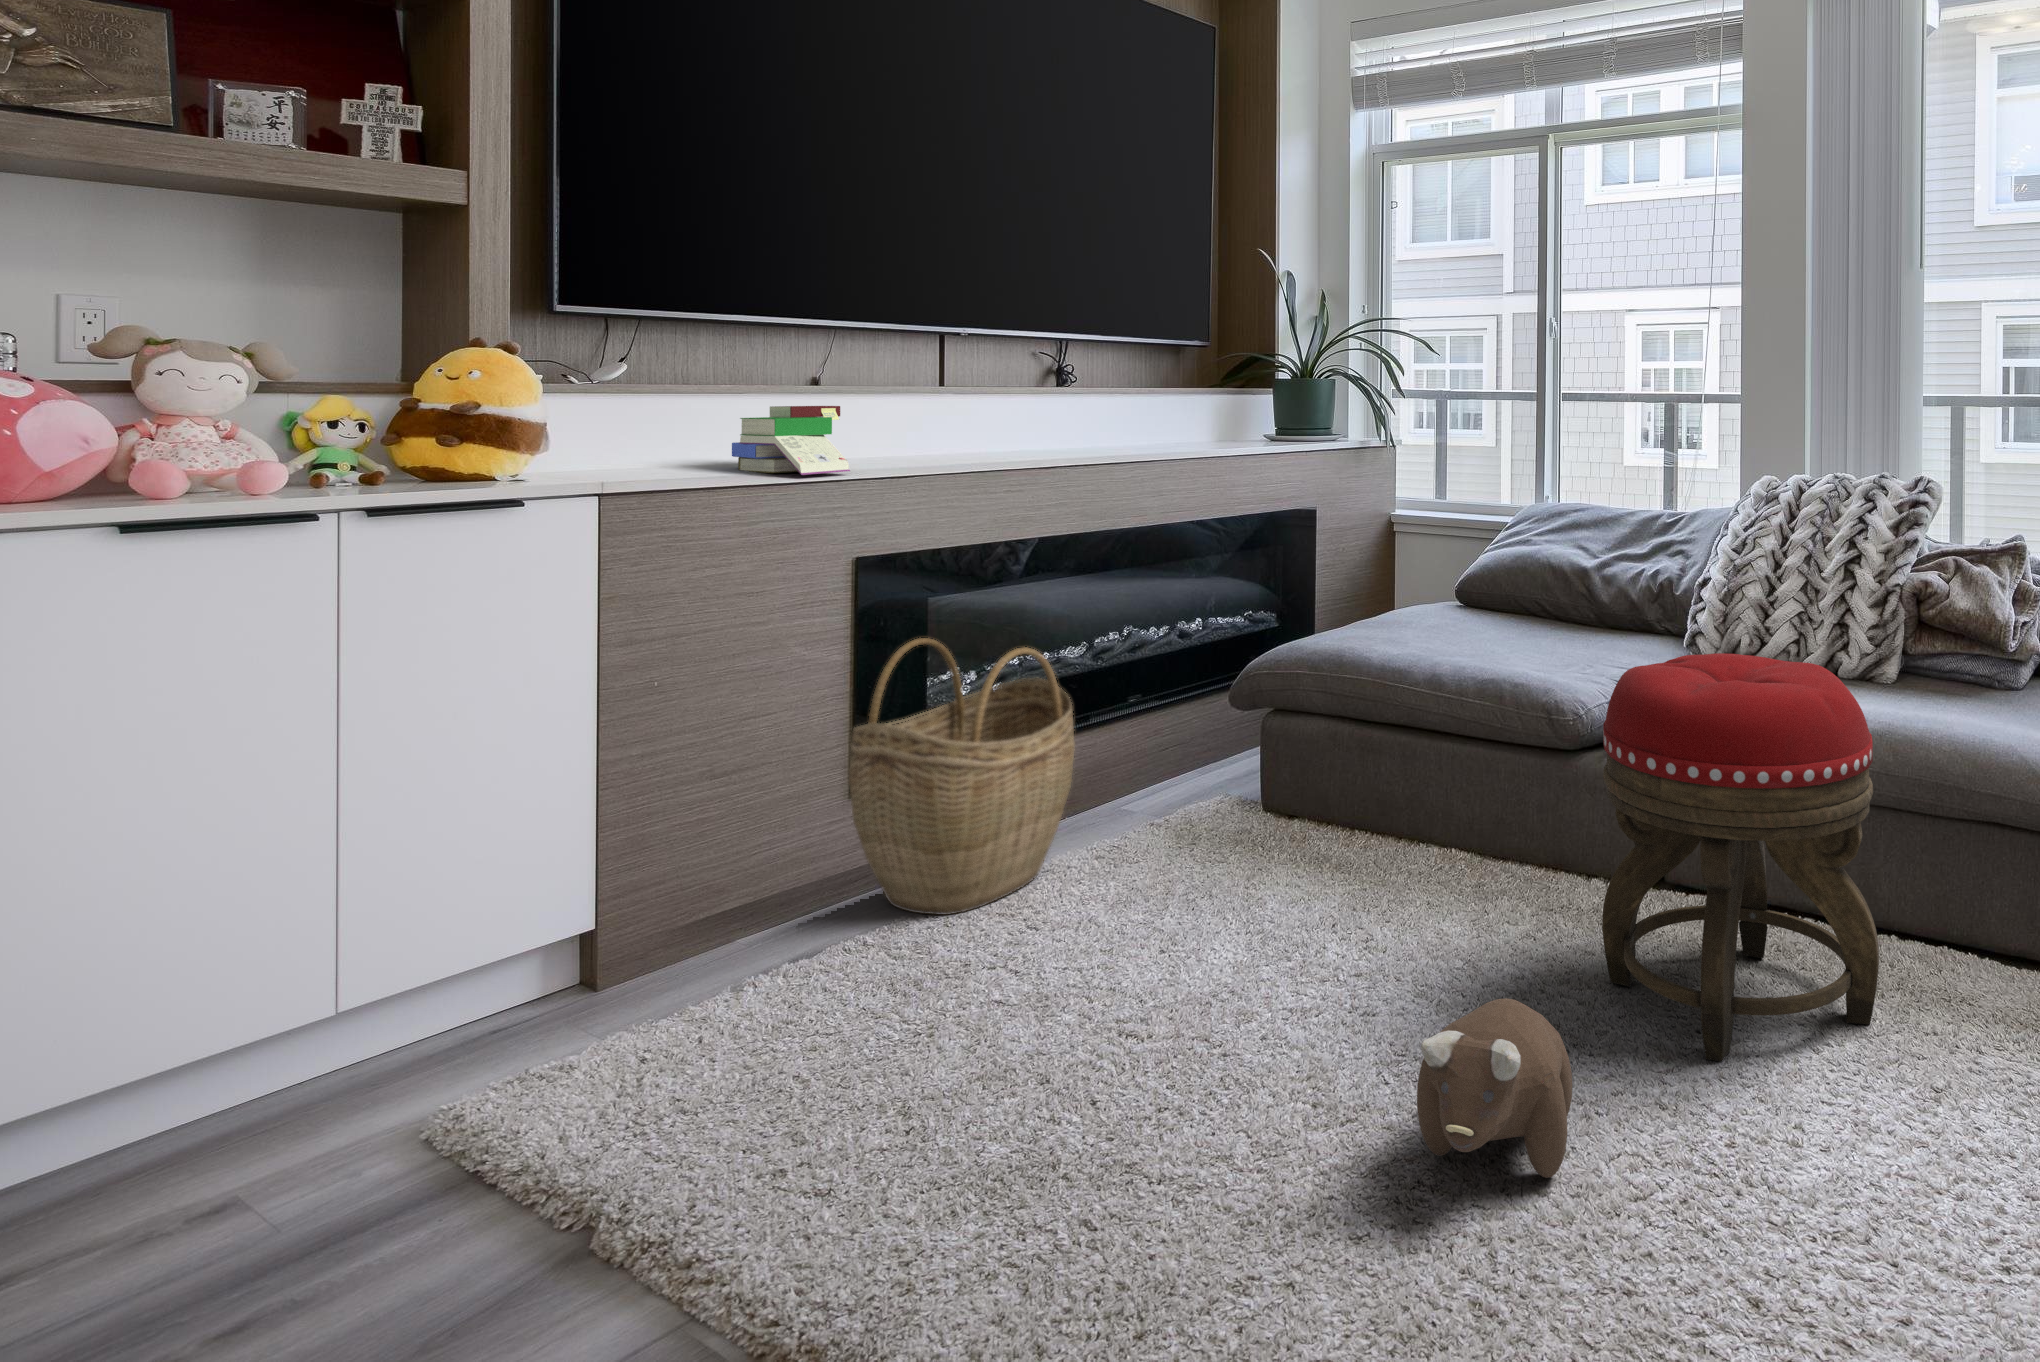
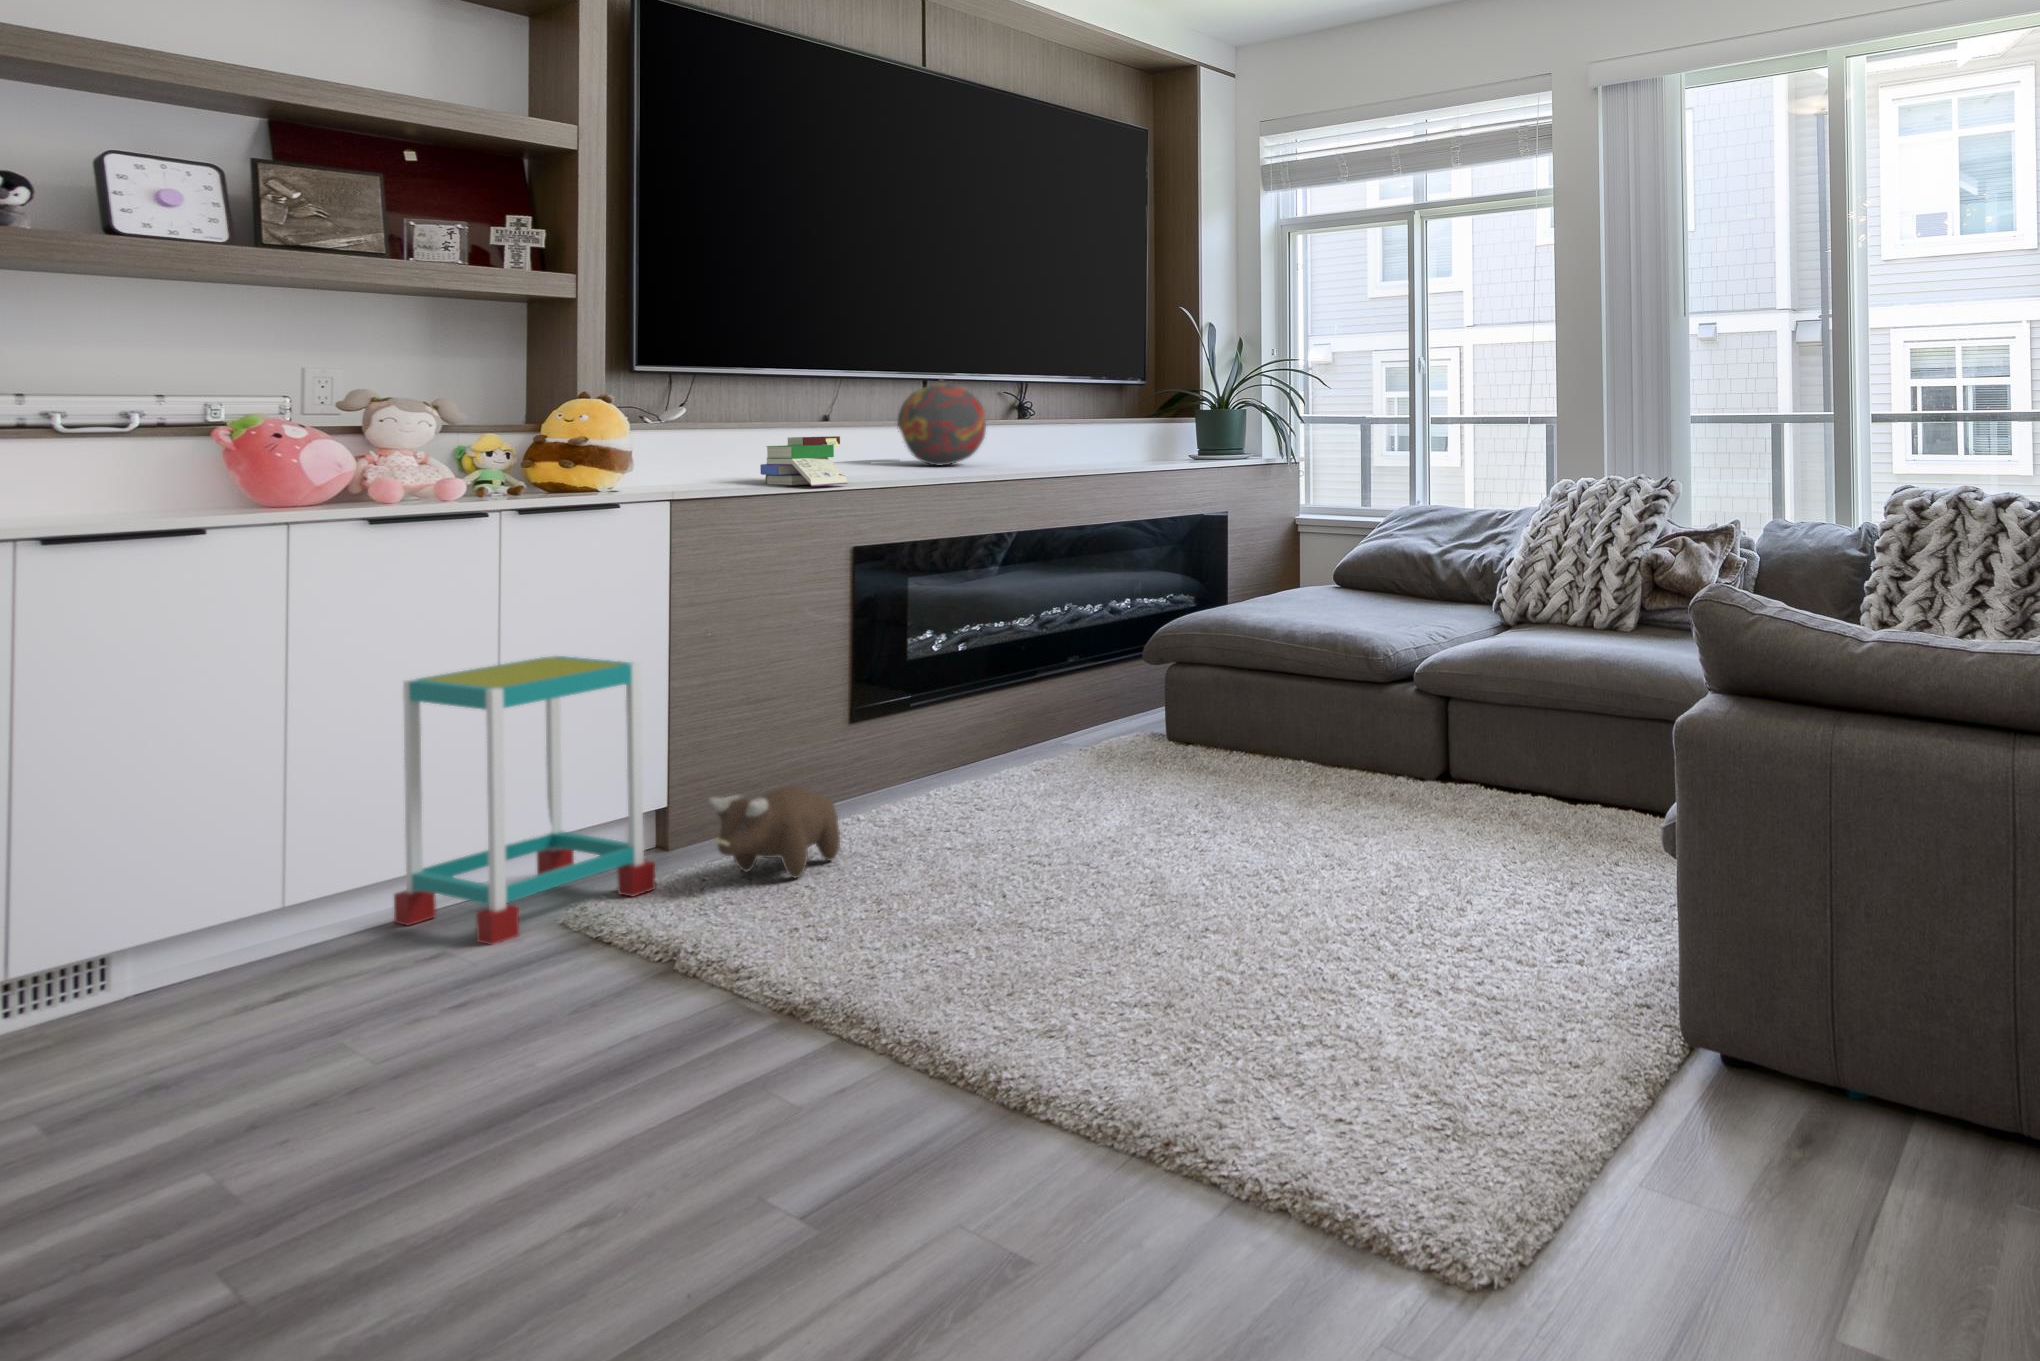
decorative orb: none [910,338,1021,445] -> present [897,382,986,465]
woven basket: present [849,638,1075,915] -> none [851,606,1019,800]
footstool: present [1602,653,1879,1062] -> none [1364,599,1546,858]
side table: none [130,729,552,1235] -> present [394,656,655,945]
plush toy: present [1417,998,1572,1178] -> present [709,785,840,878]

